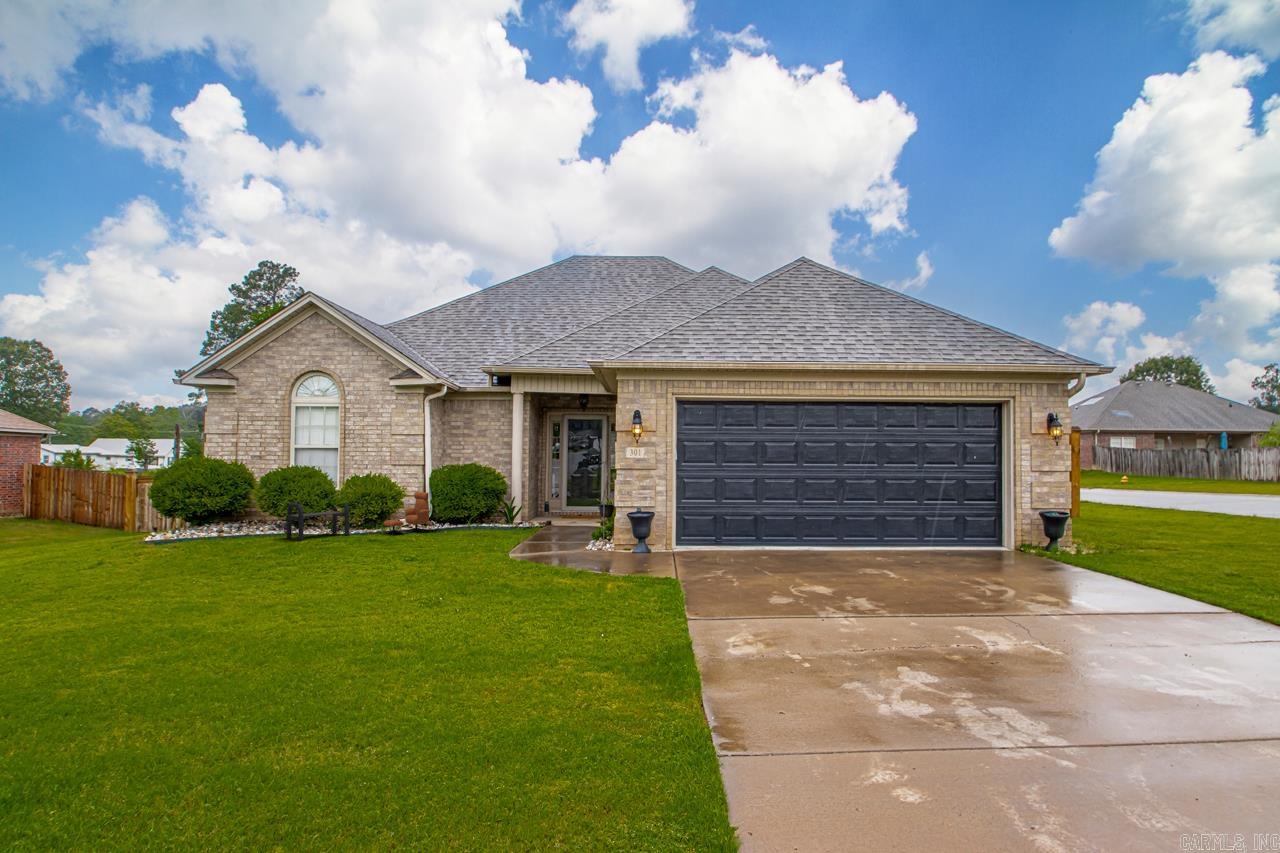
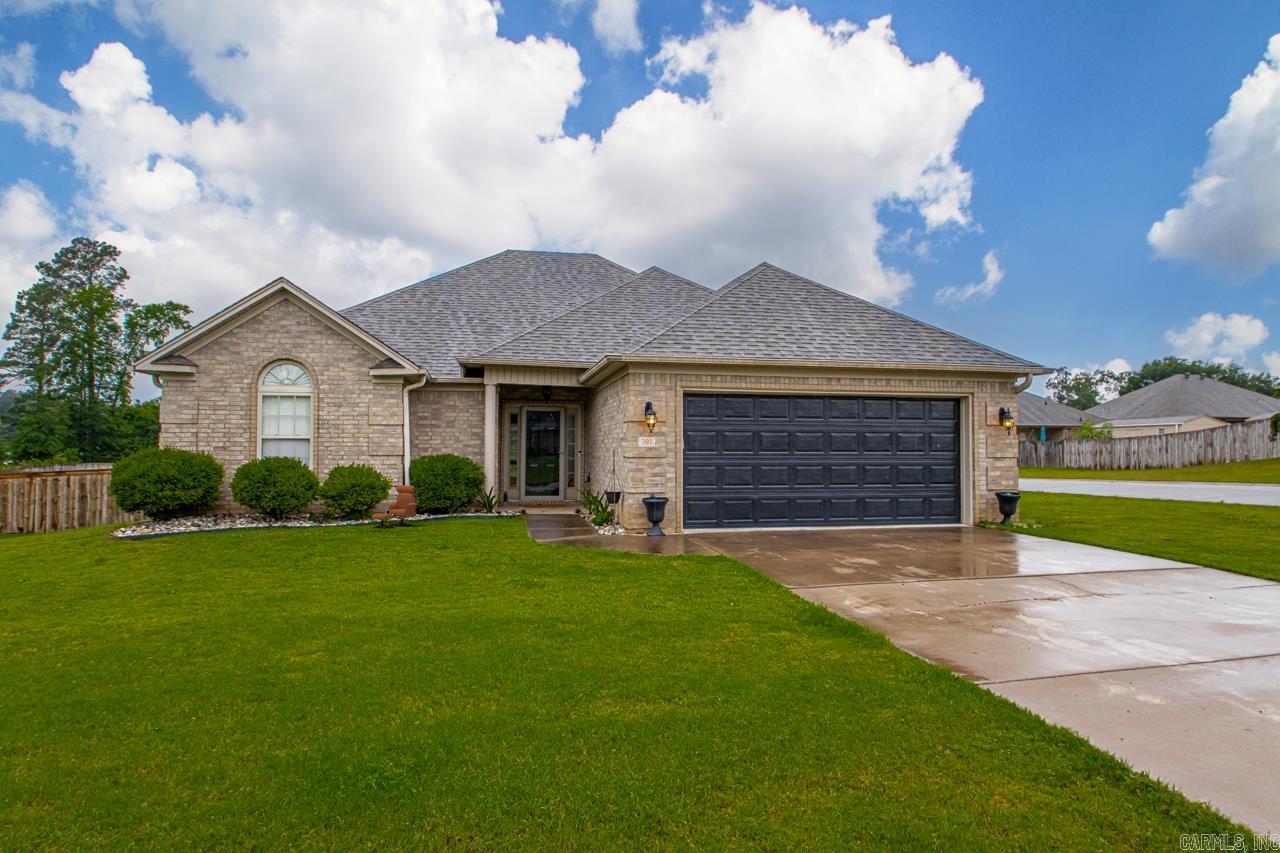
bench: present [287,503,349,541] -> none [276,493,338,533]

